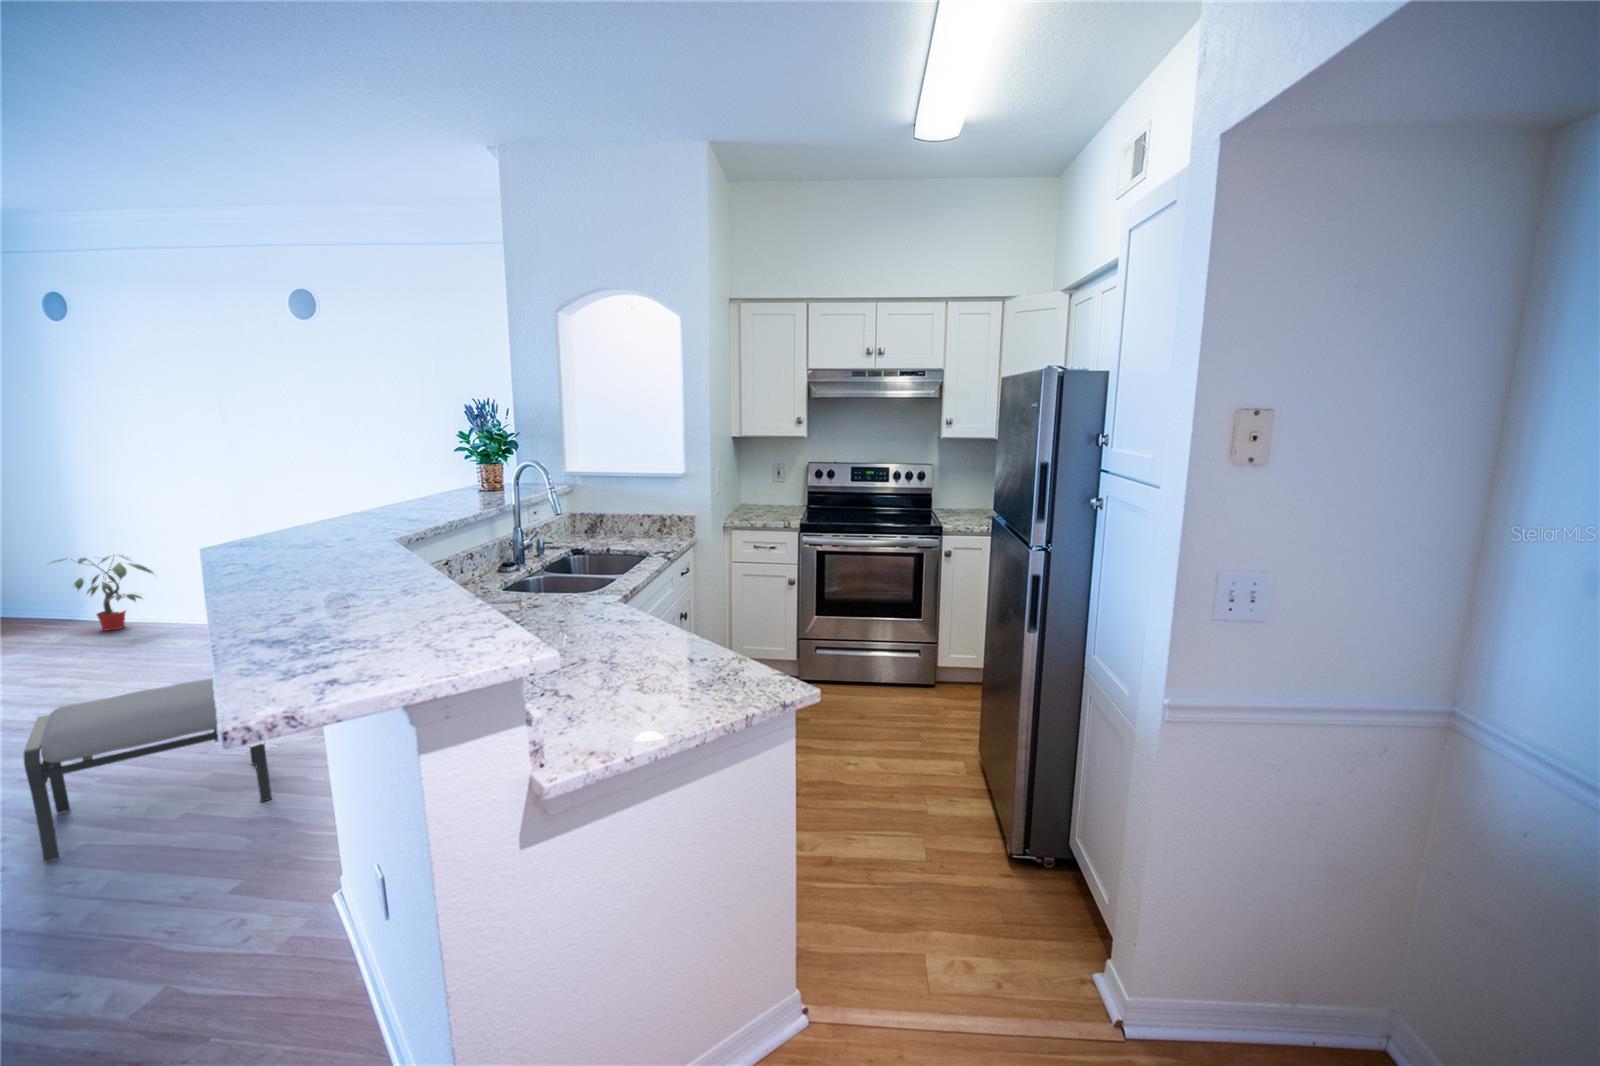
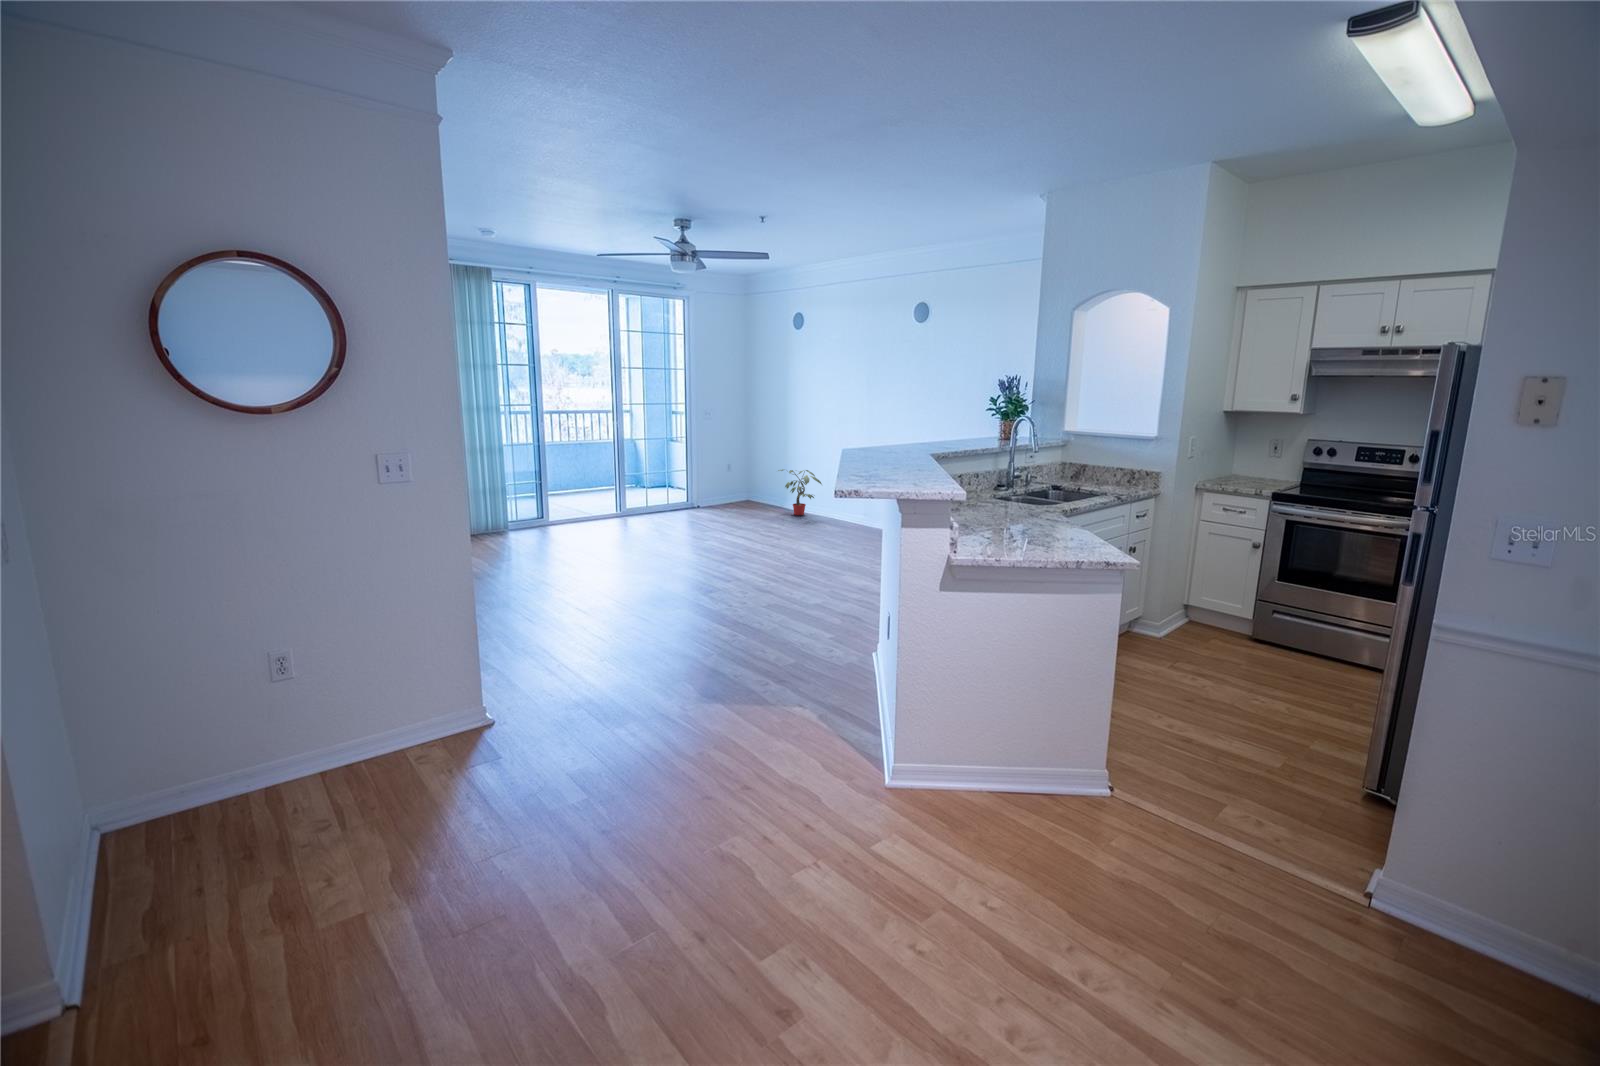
ottoman: present [24,678,272,862] -> none [762,533,857,607]

